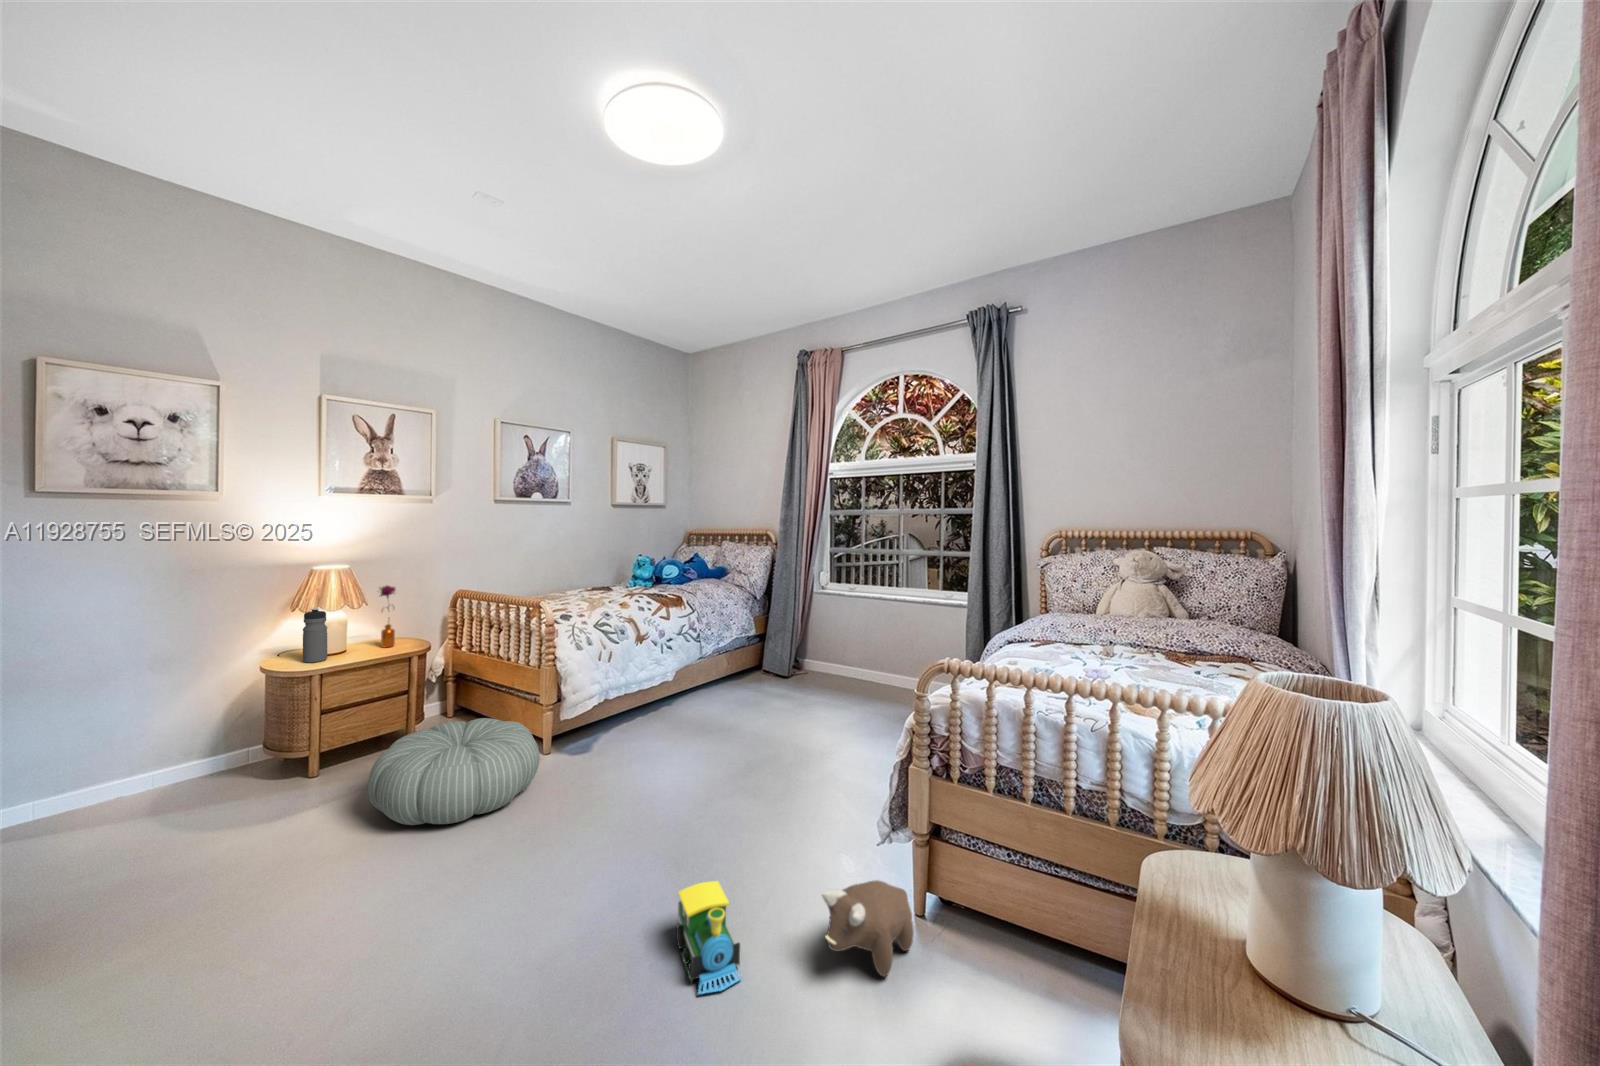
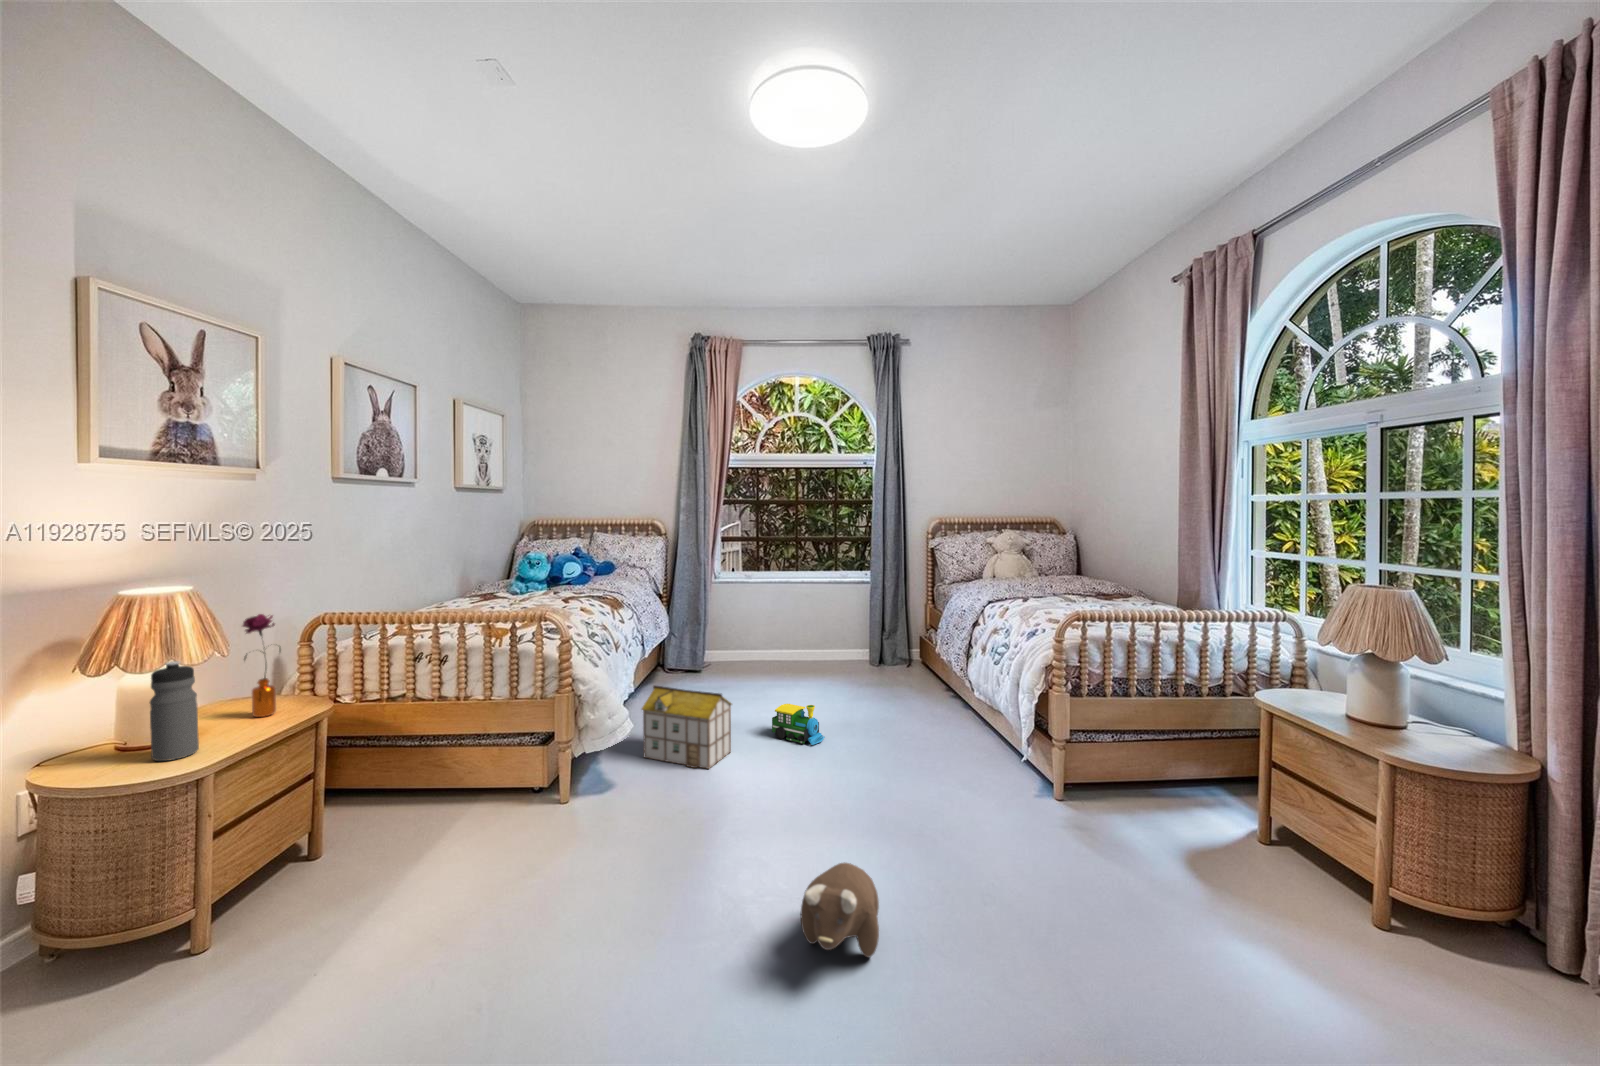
toy house: none [643,671,708,749] -> present [642,686,732,769]
pouf: present [368,718,539,825] -> none [413,773,644,943]
plush toy: present [822,880,914,977] -> present [801,862,879,957]
toy train: present [676,881,742,994] -> present [772,704,825,745]

